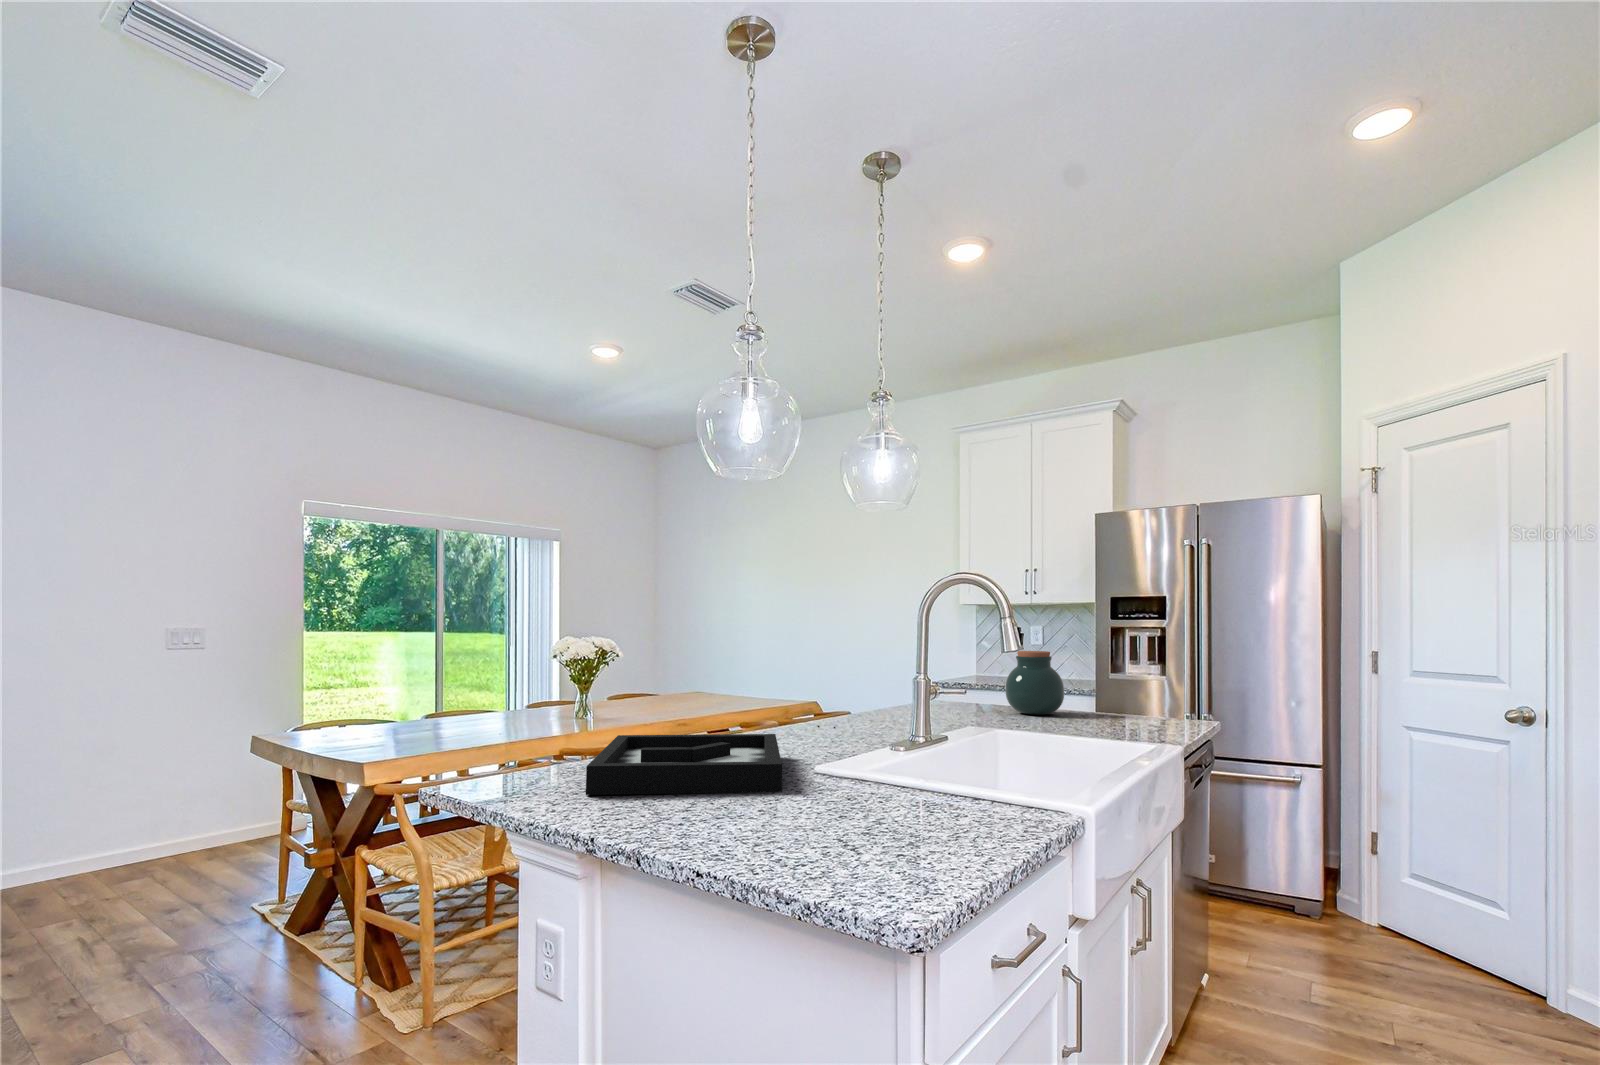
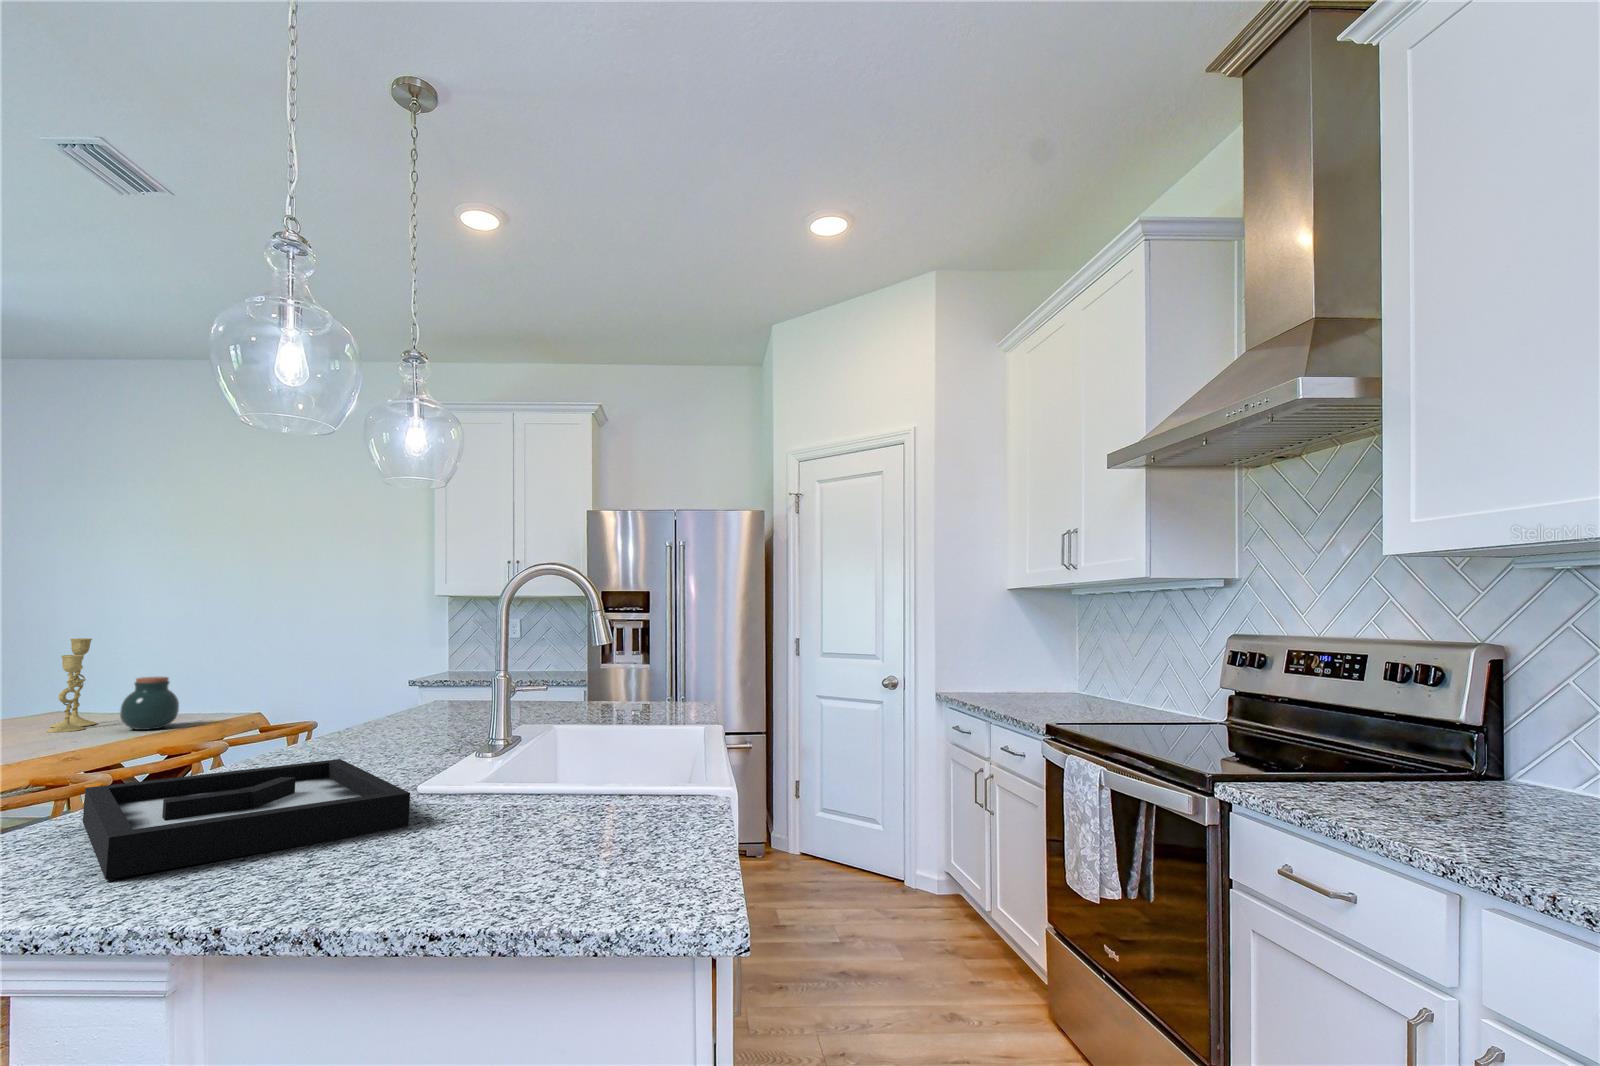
candlestick: none [708,640,737,706] -> present [47,638,96,732]
jar: present [1006,651,1064,715] -> present [120,677,179,730]

